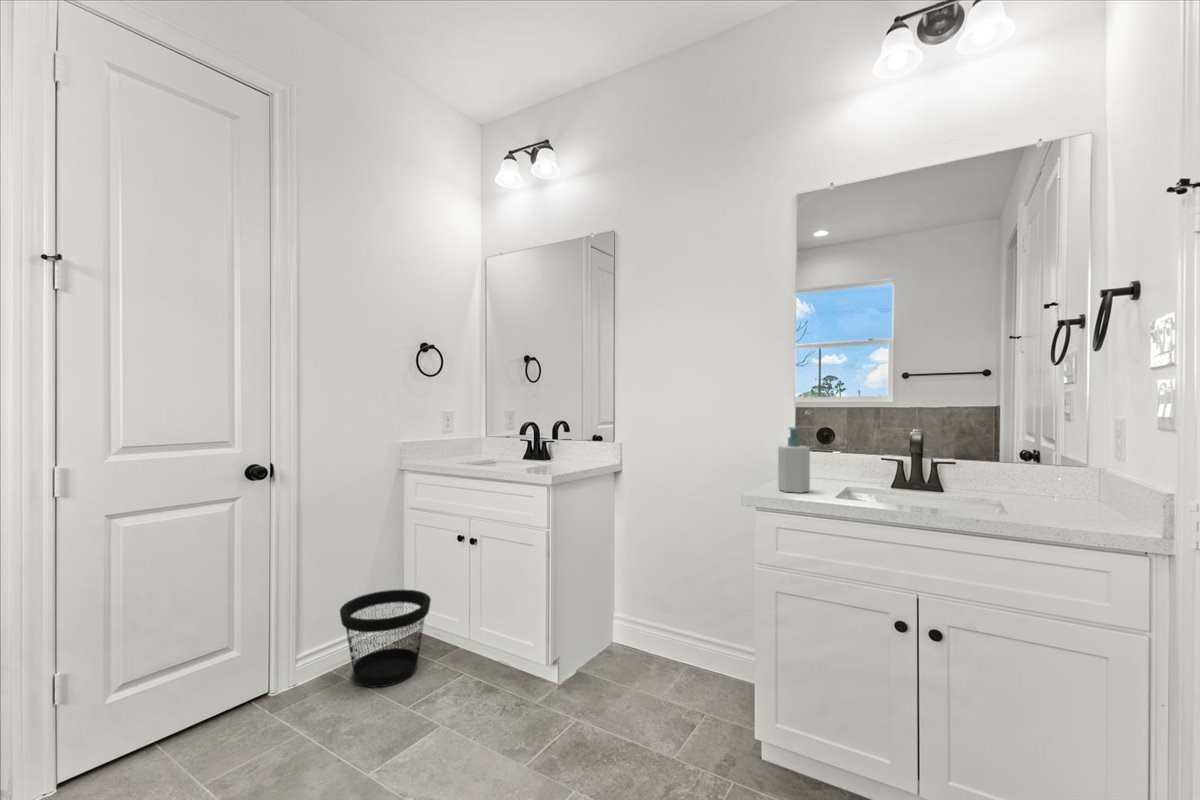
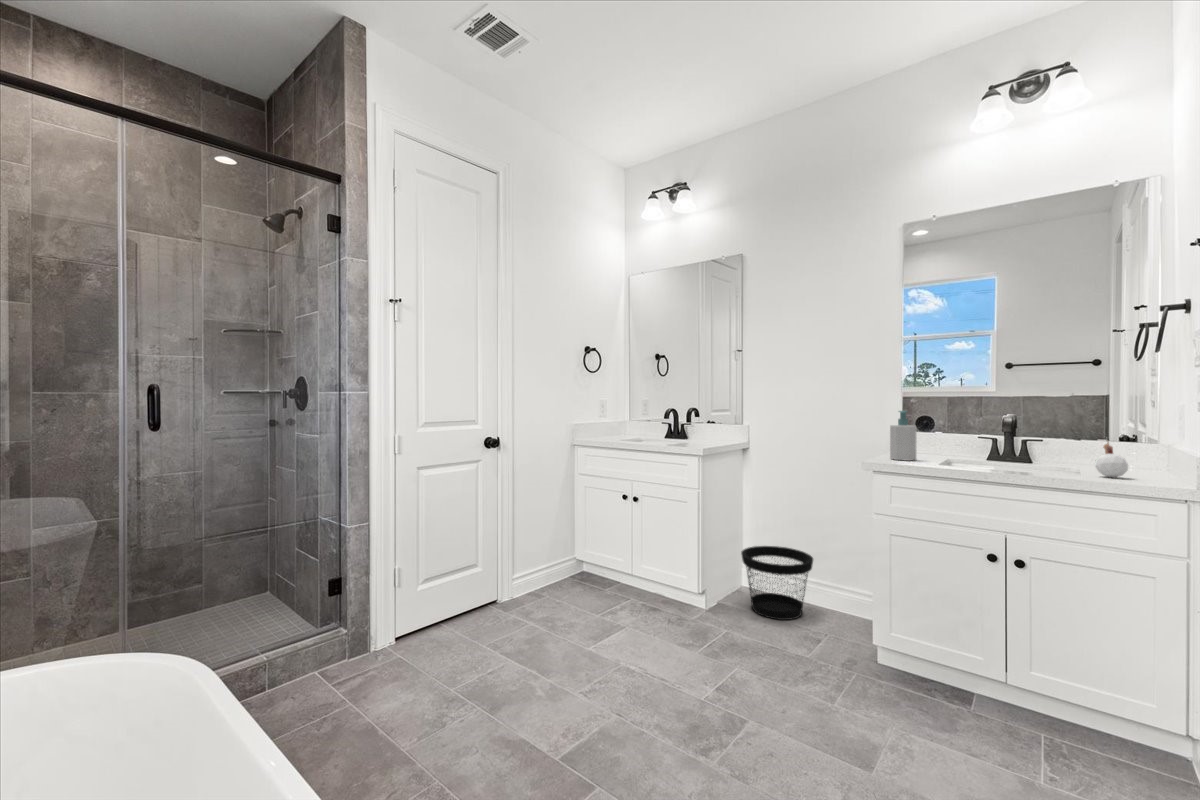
candle: none [1029,465,1071,522] -> present [1095,441,1128,477]
wastebasket: present [340,589,431,688] -> present [741,546,813,620]

